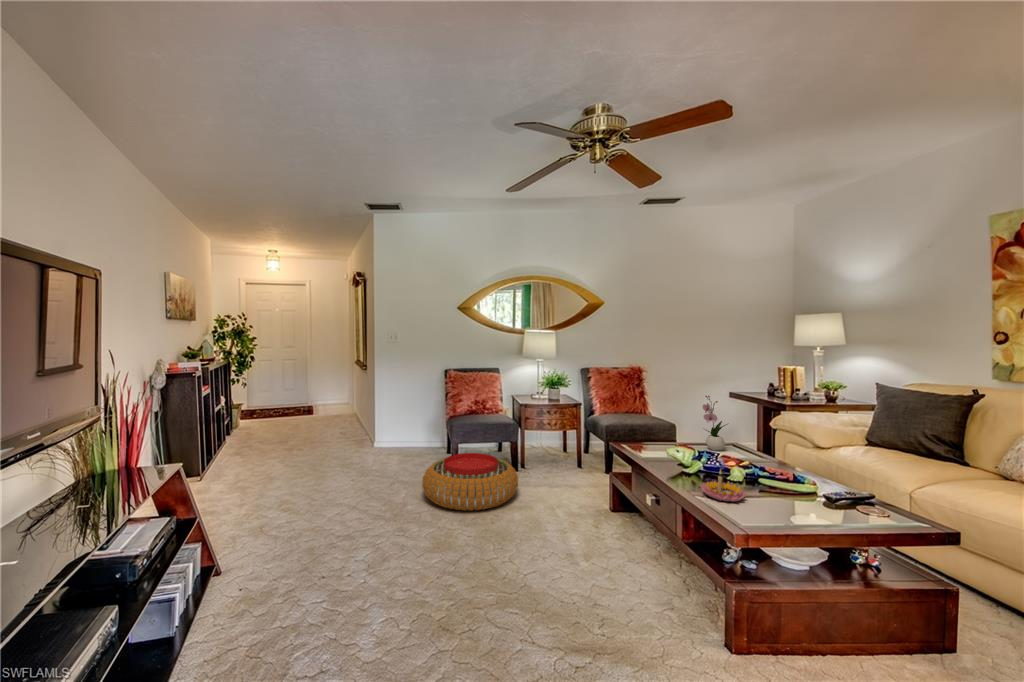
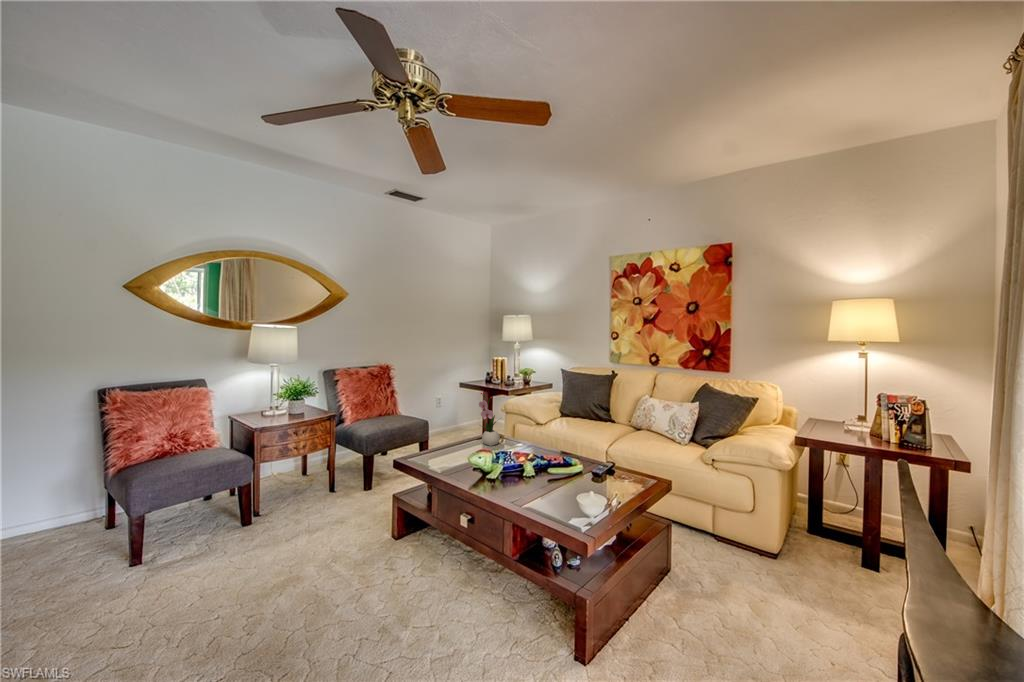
pouf: present [422,453,518,511] -> none [77,510,263,621]
candle holder: present [700,469,746,502] -> none [514,469,557,504]

